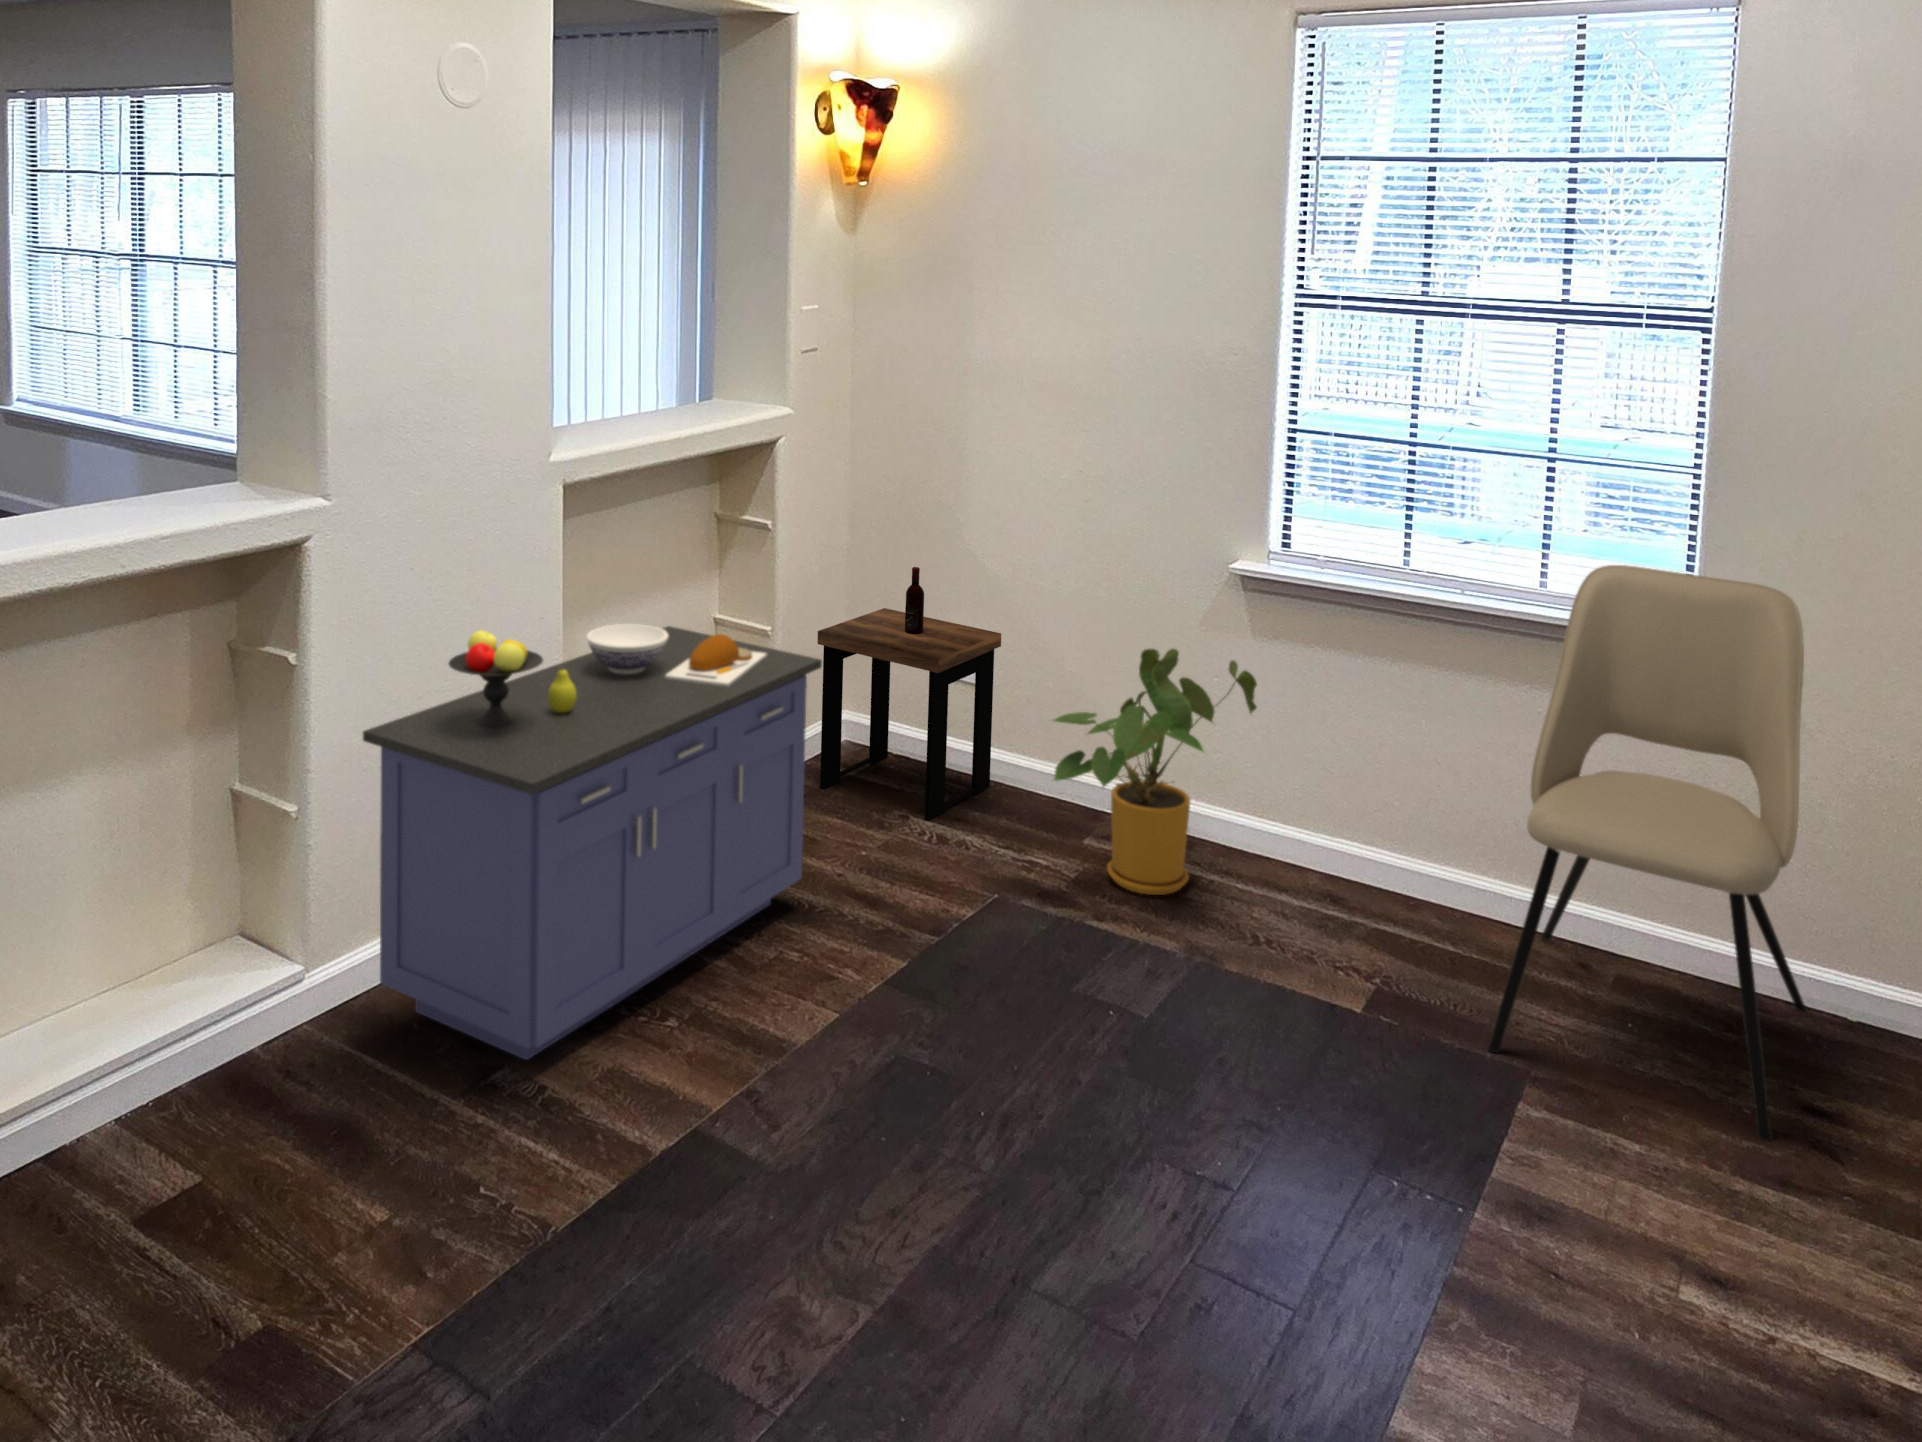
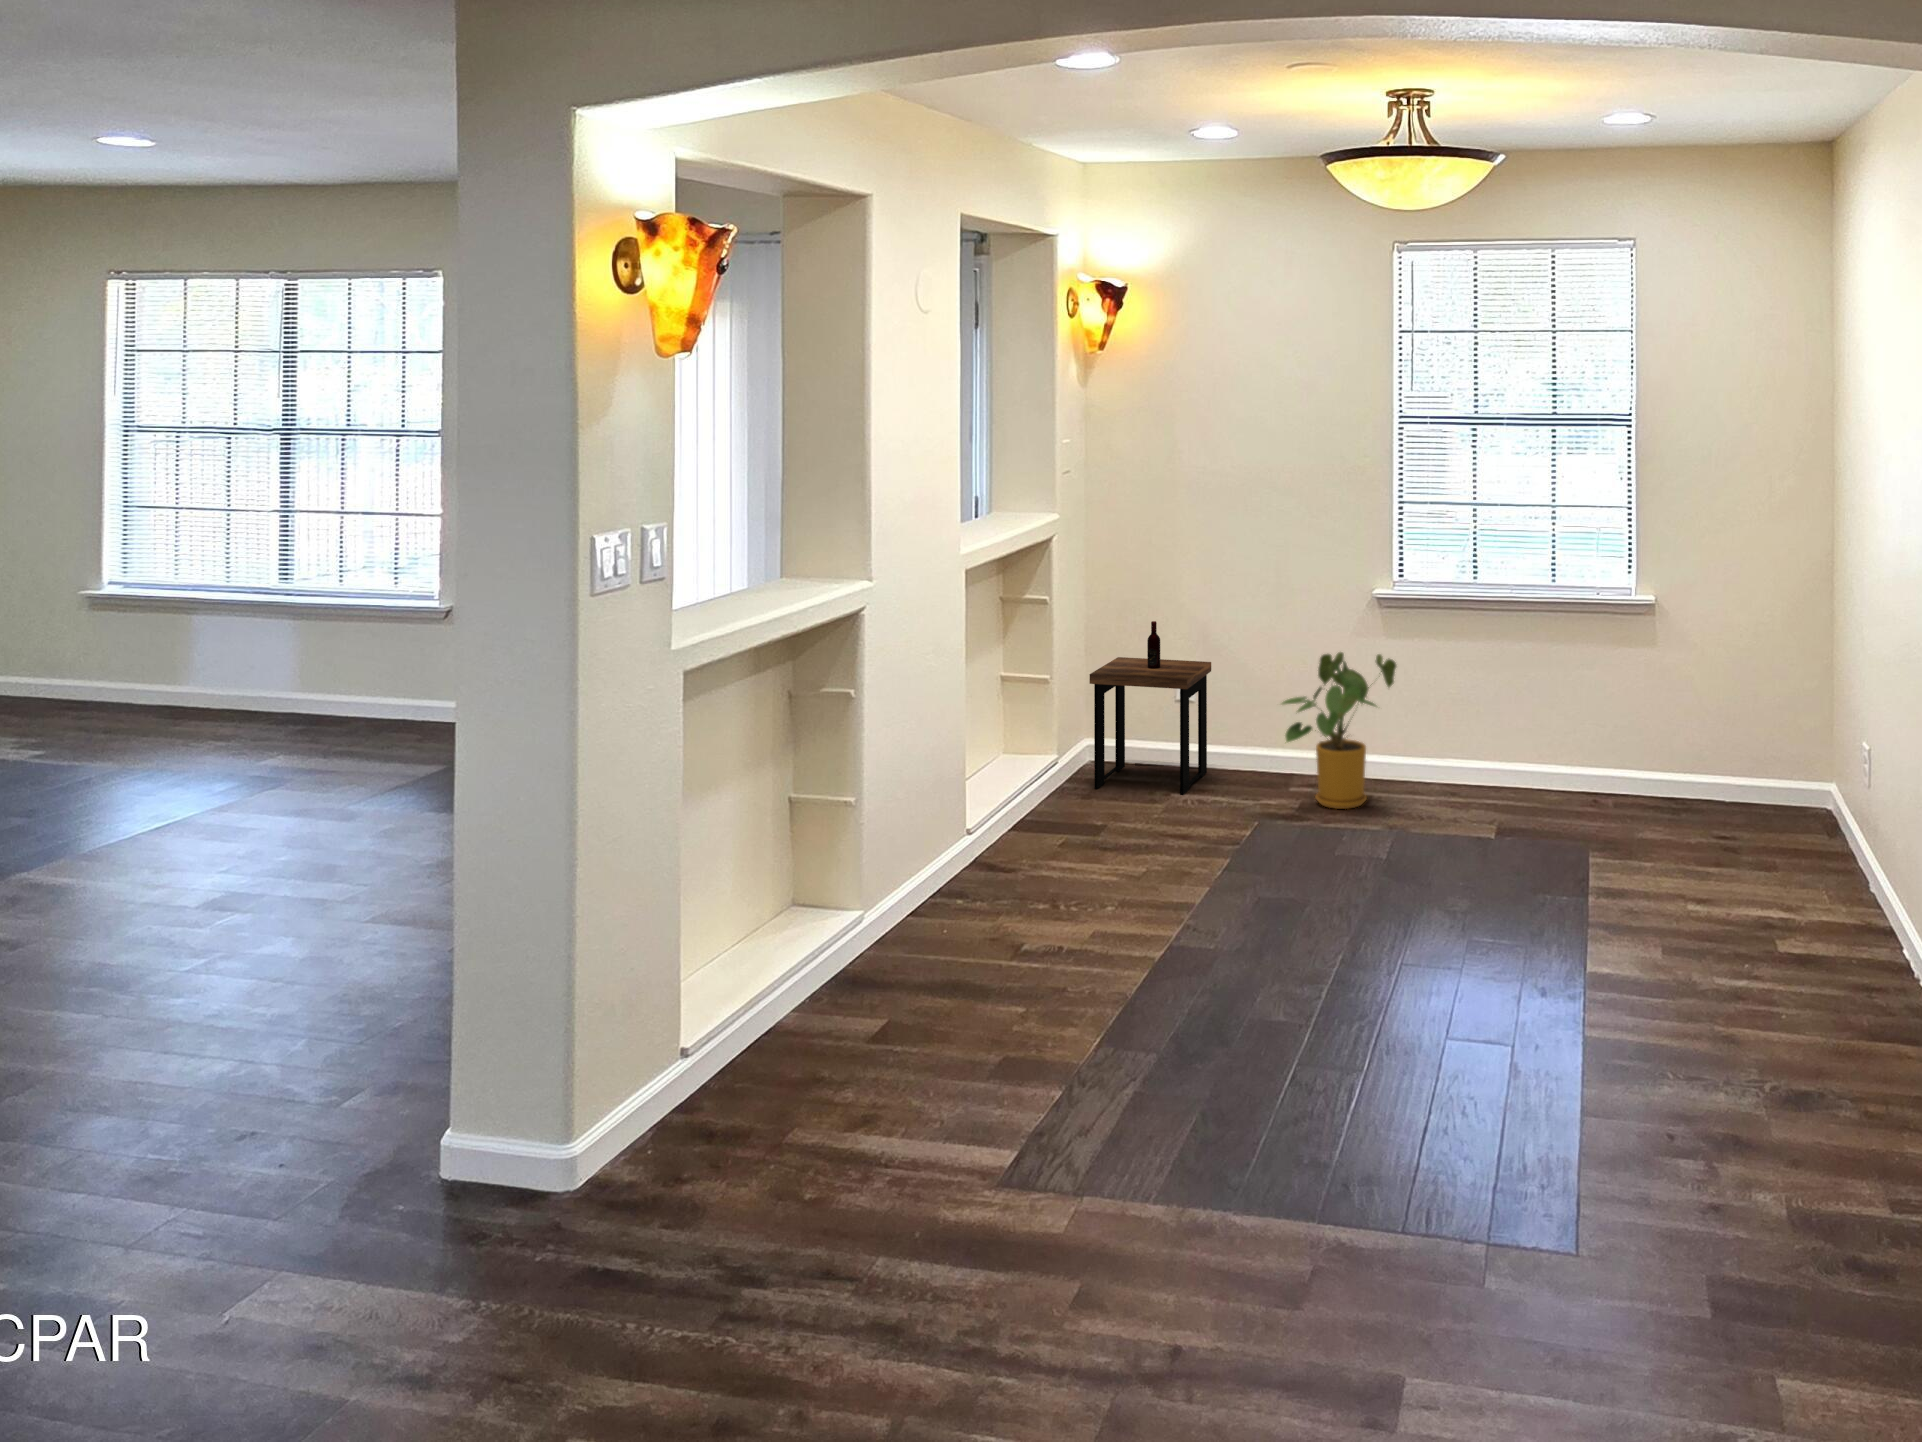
dining chair: present [1488,565,1807,1141] -> none [1566,564,1708,853]
storage cabinet: present [363,624,822,1060] -> none [918,665,1150,938]

